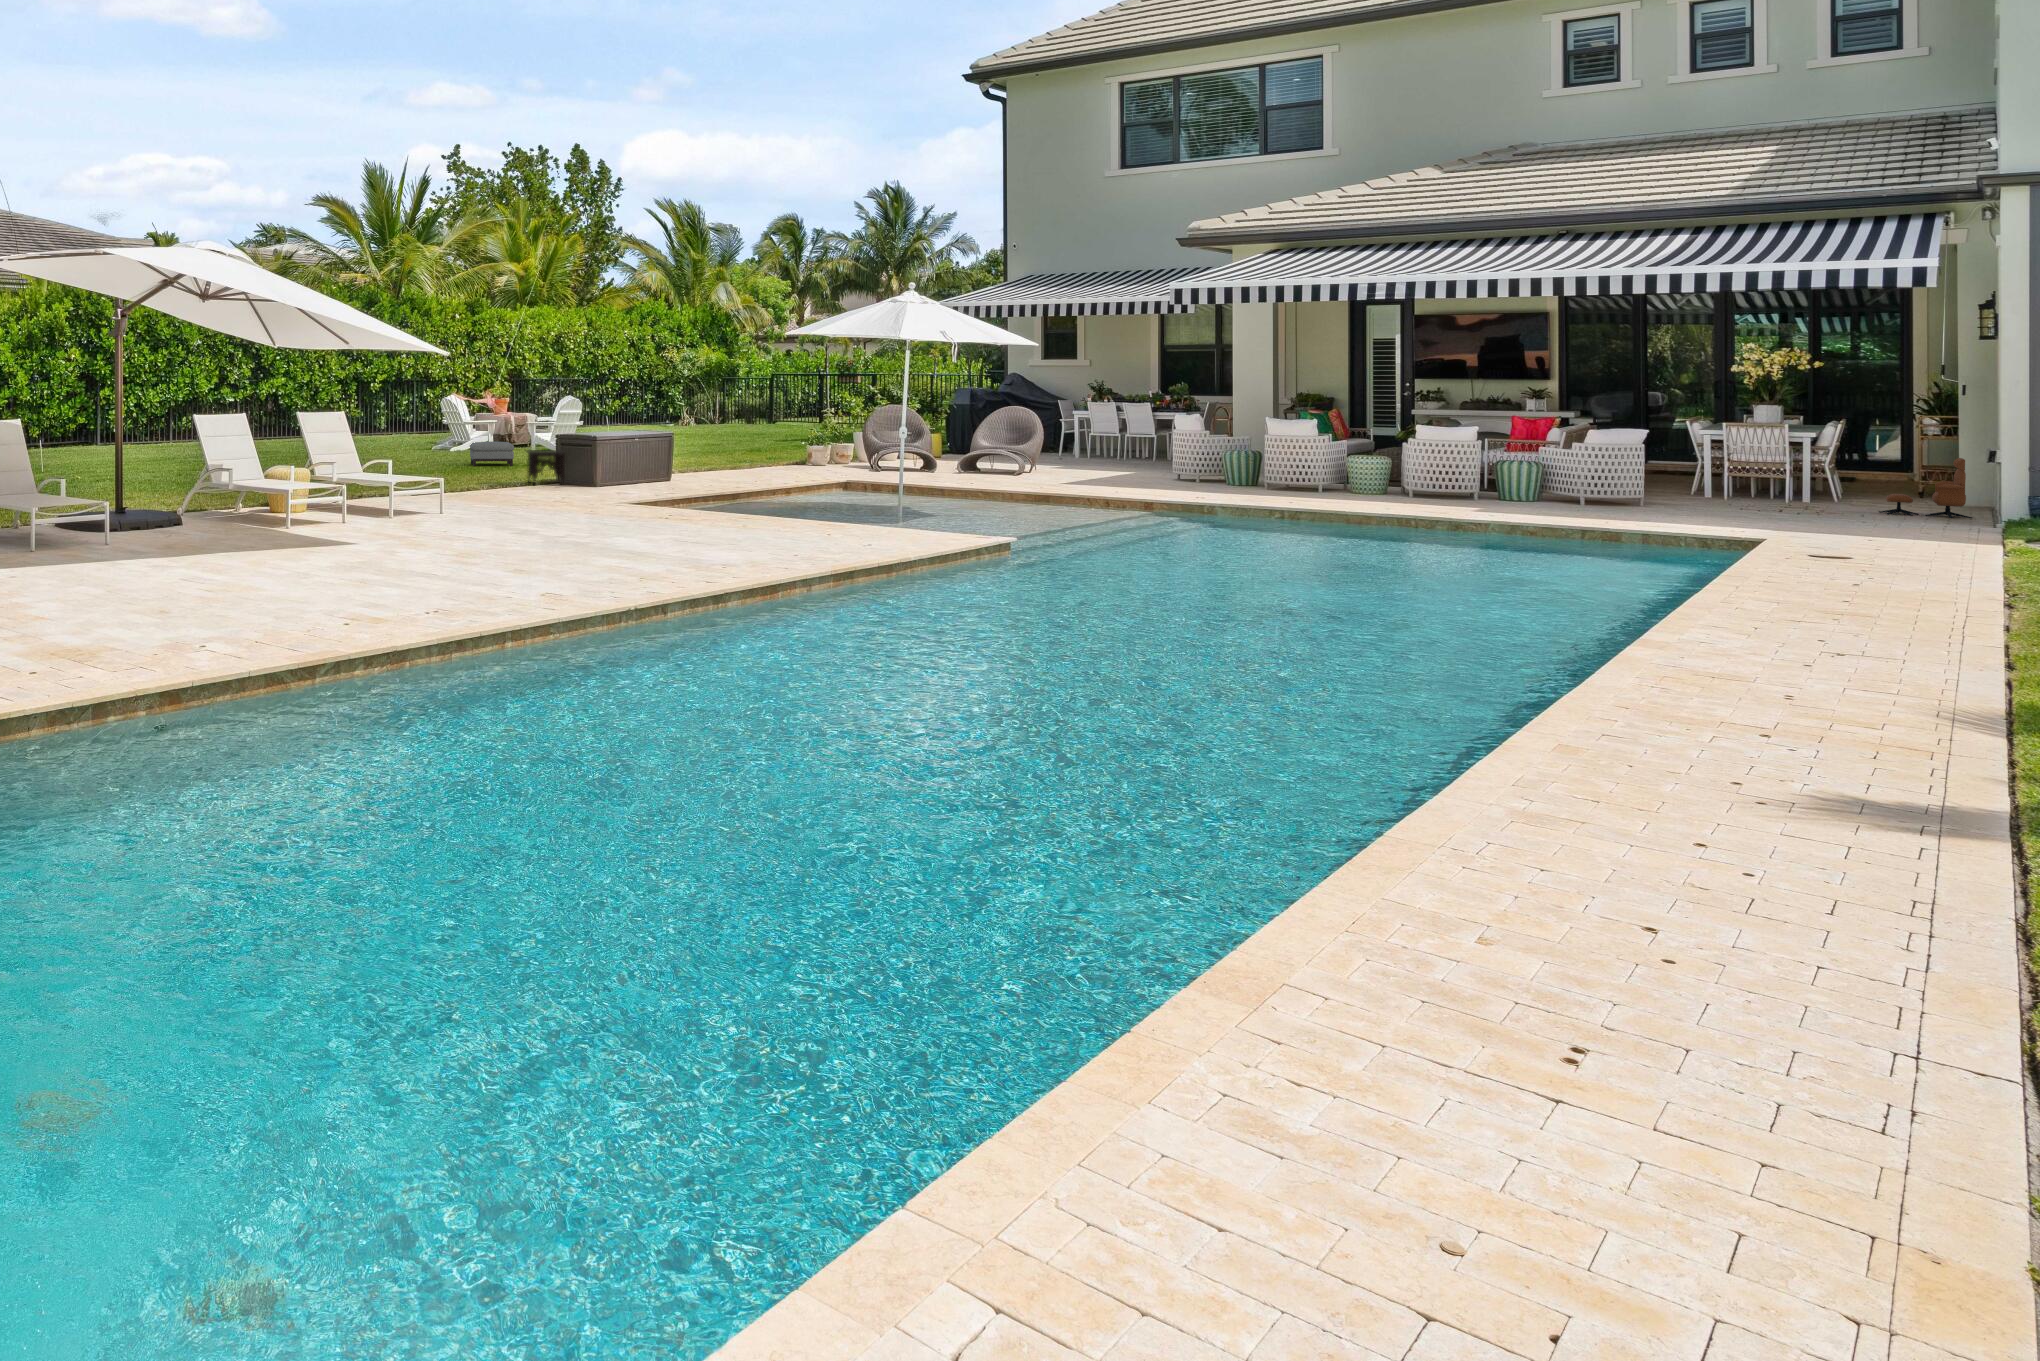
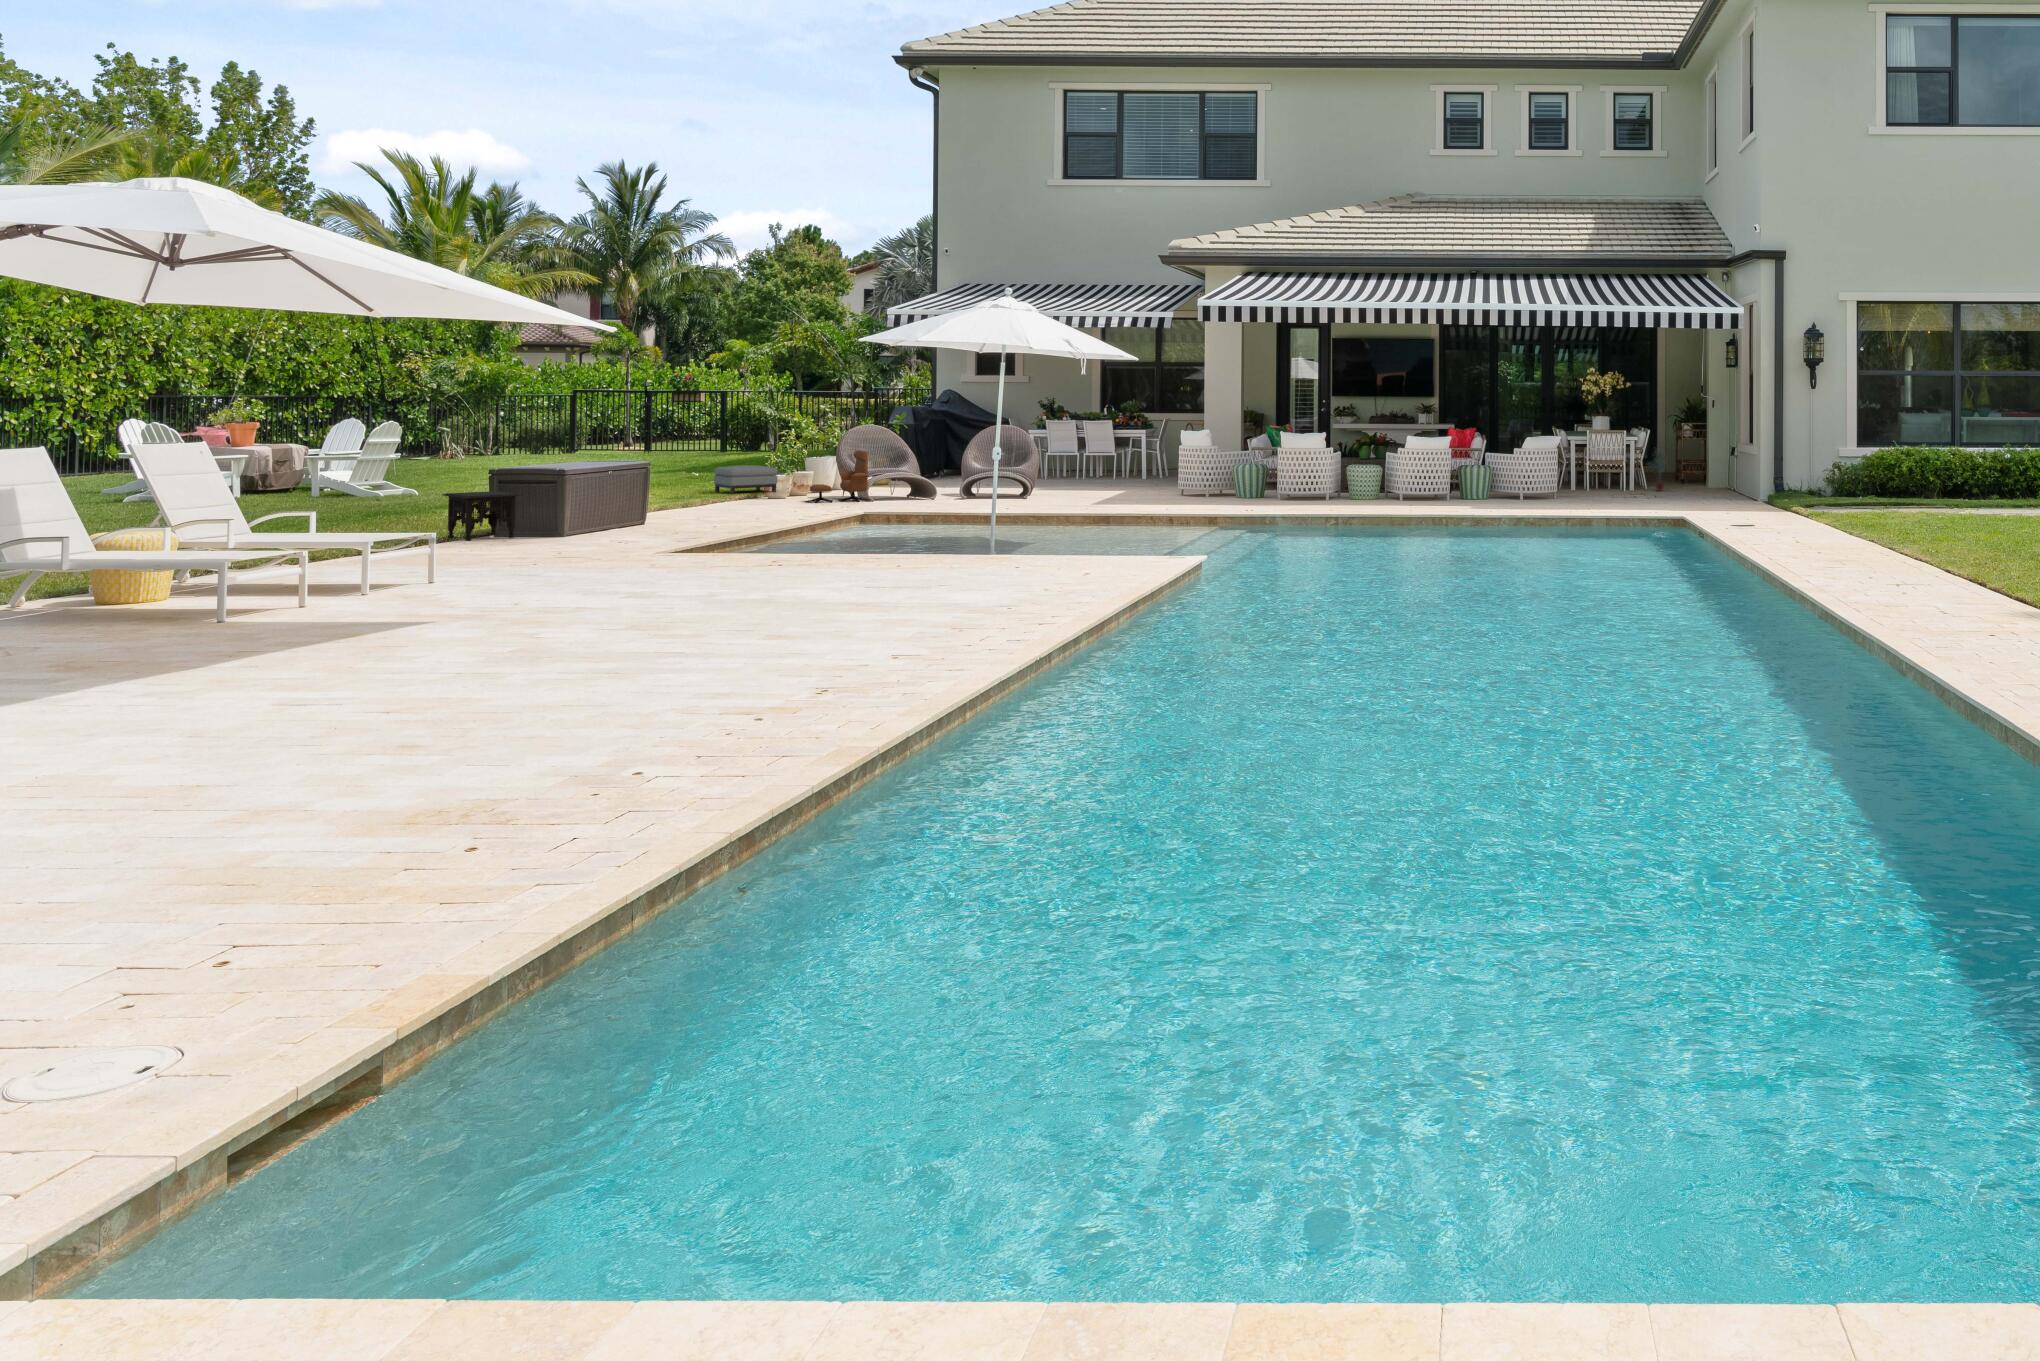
ottoman: present [470,442,514,466] -> present [714,465,778,494]
potted tree: none [1828,447,1868,506] -> present [1646,449,1666,491]
lounge chair: present [1879,458,1972,518] -> present [805,450,869,503]

